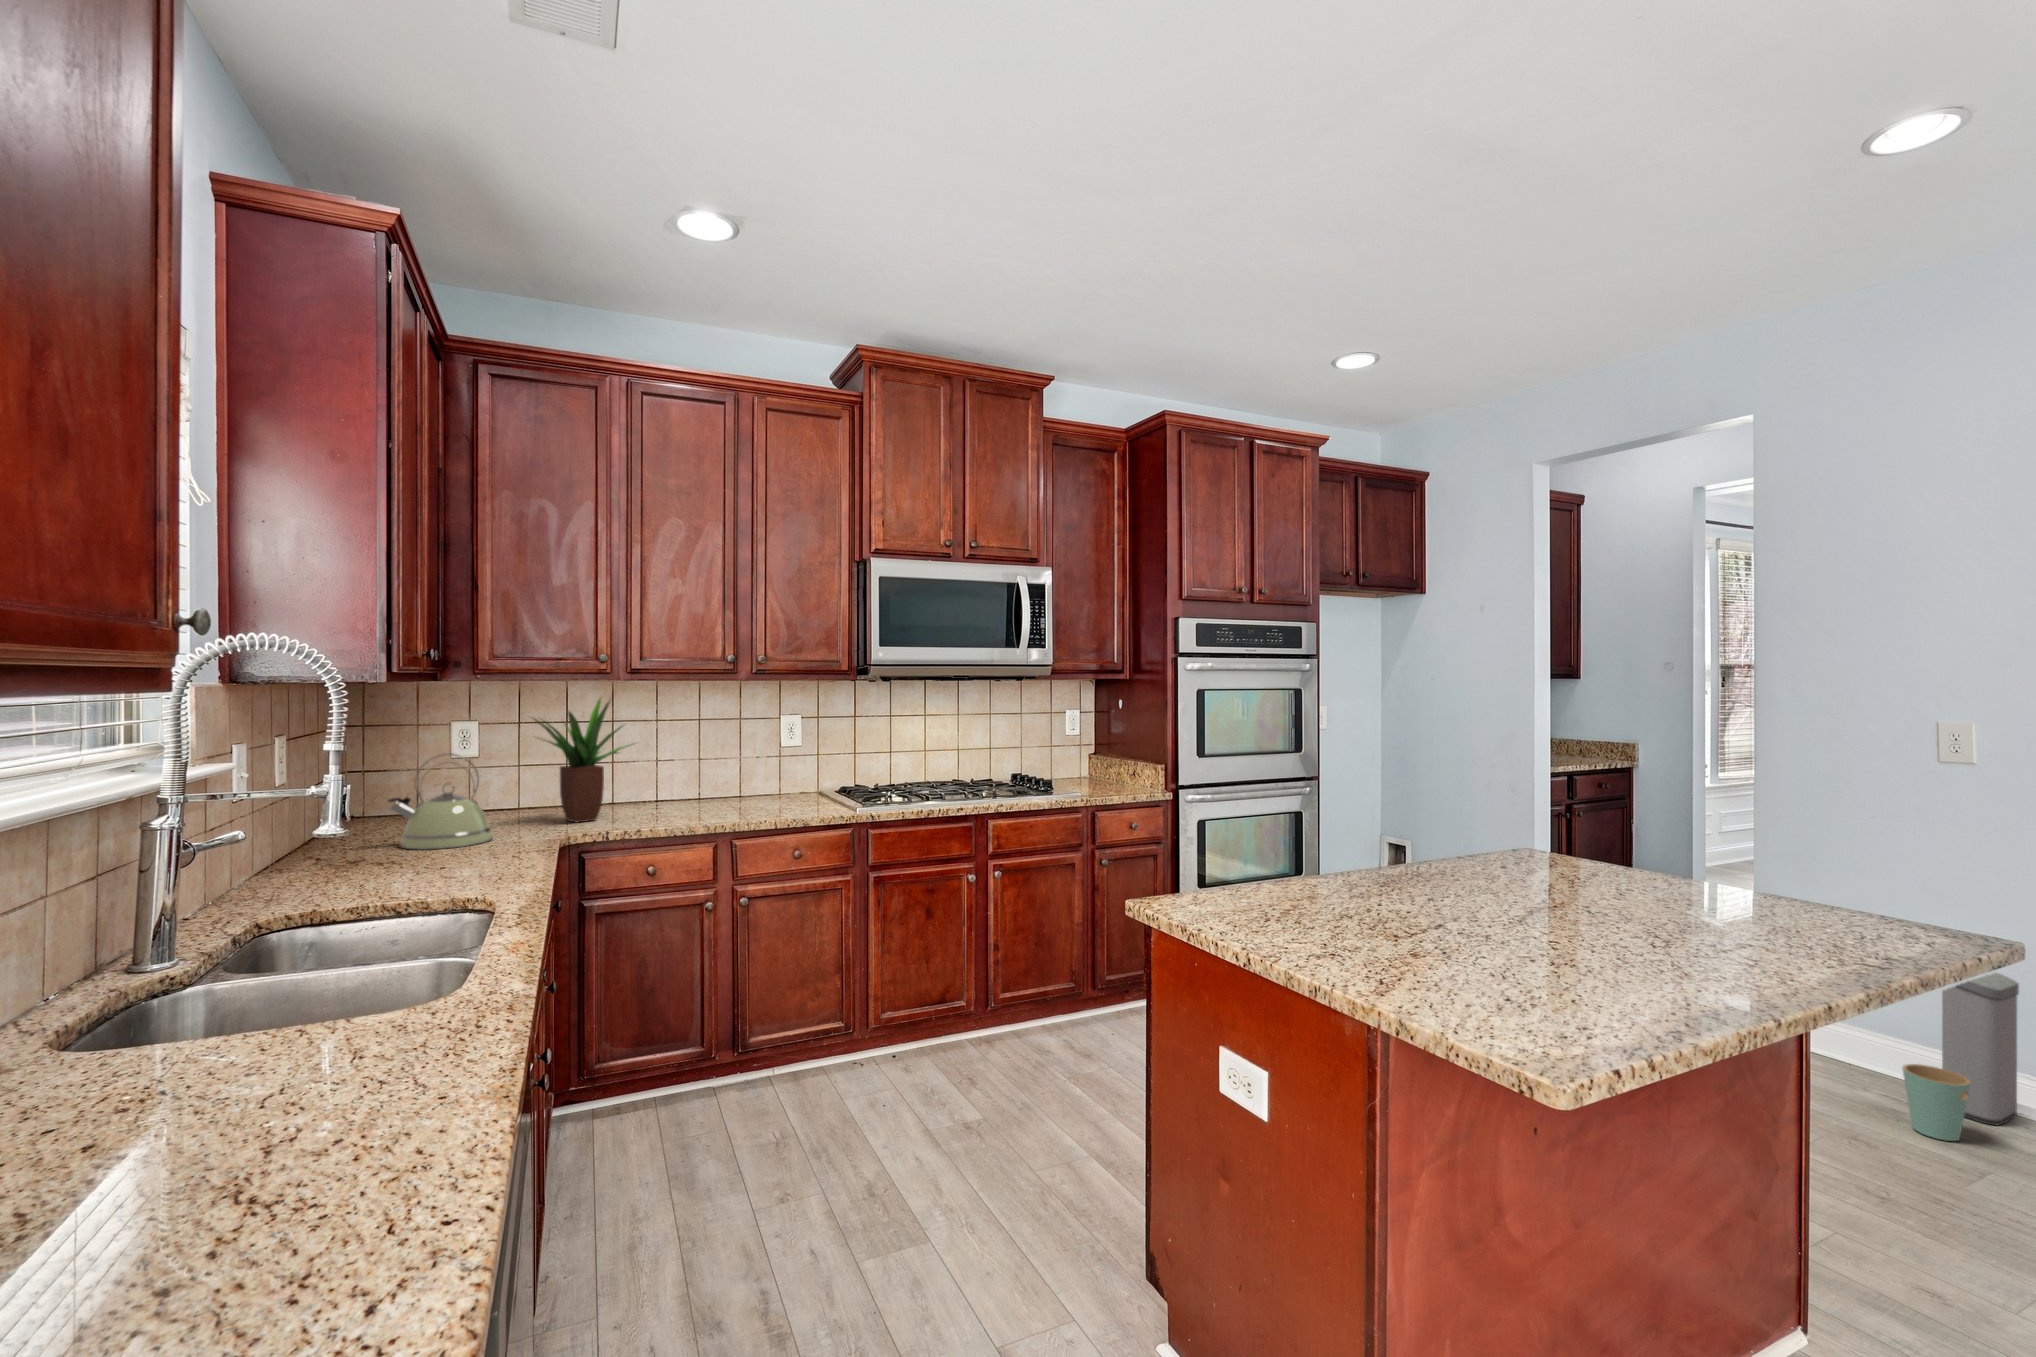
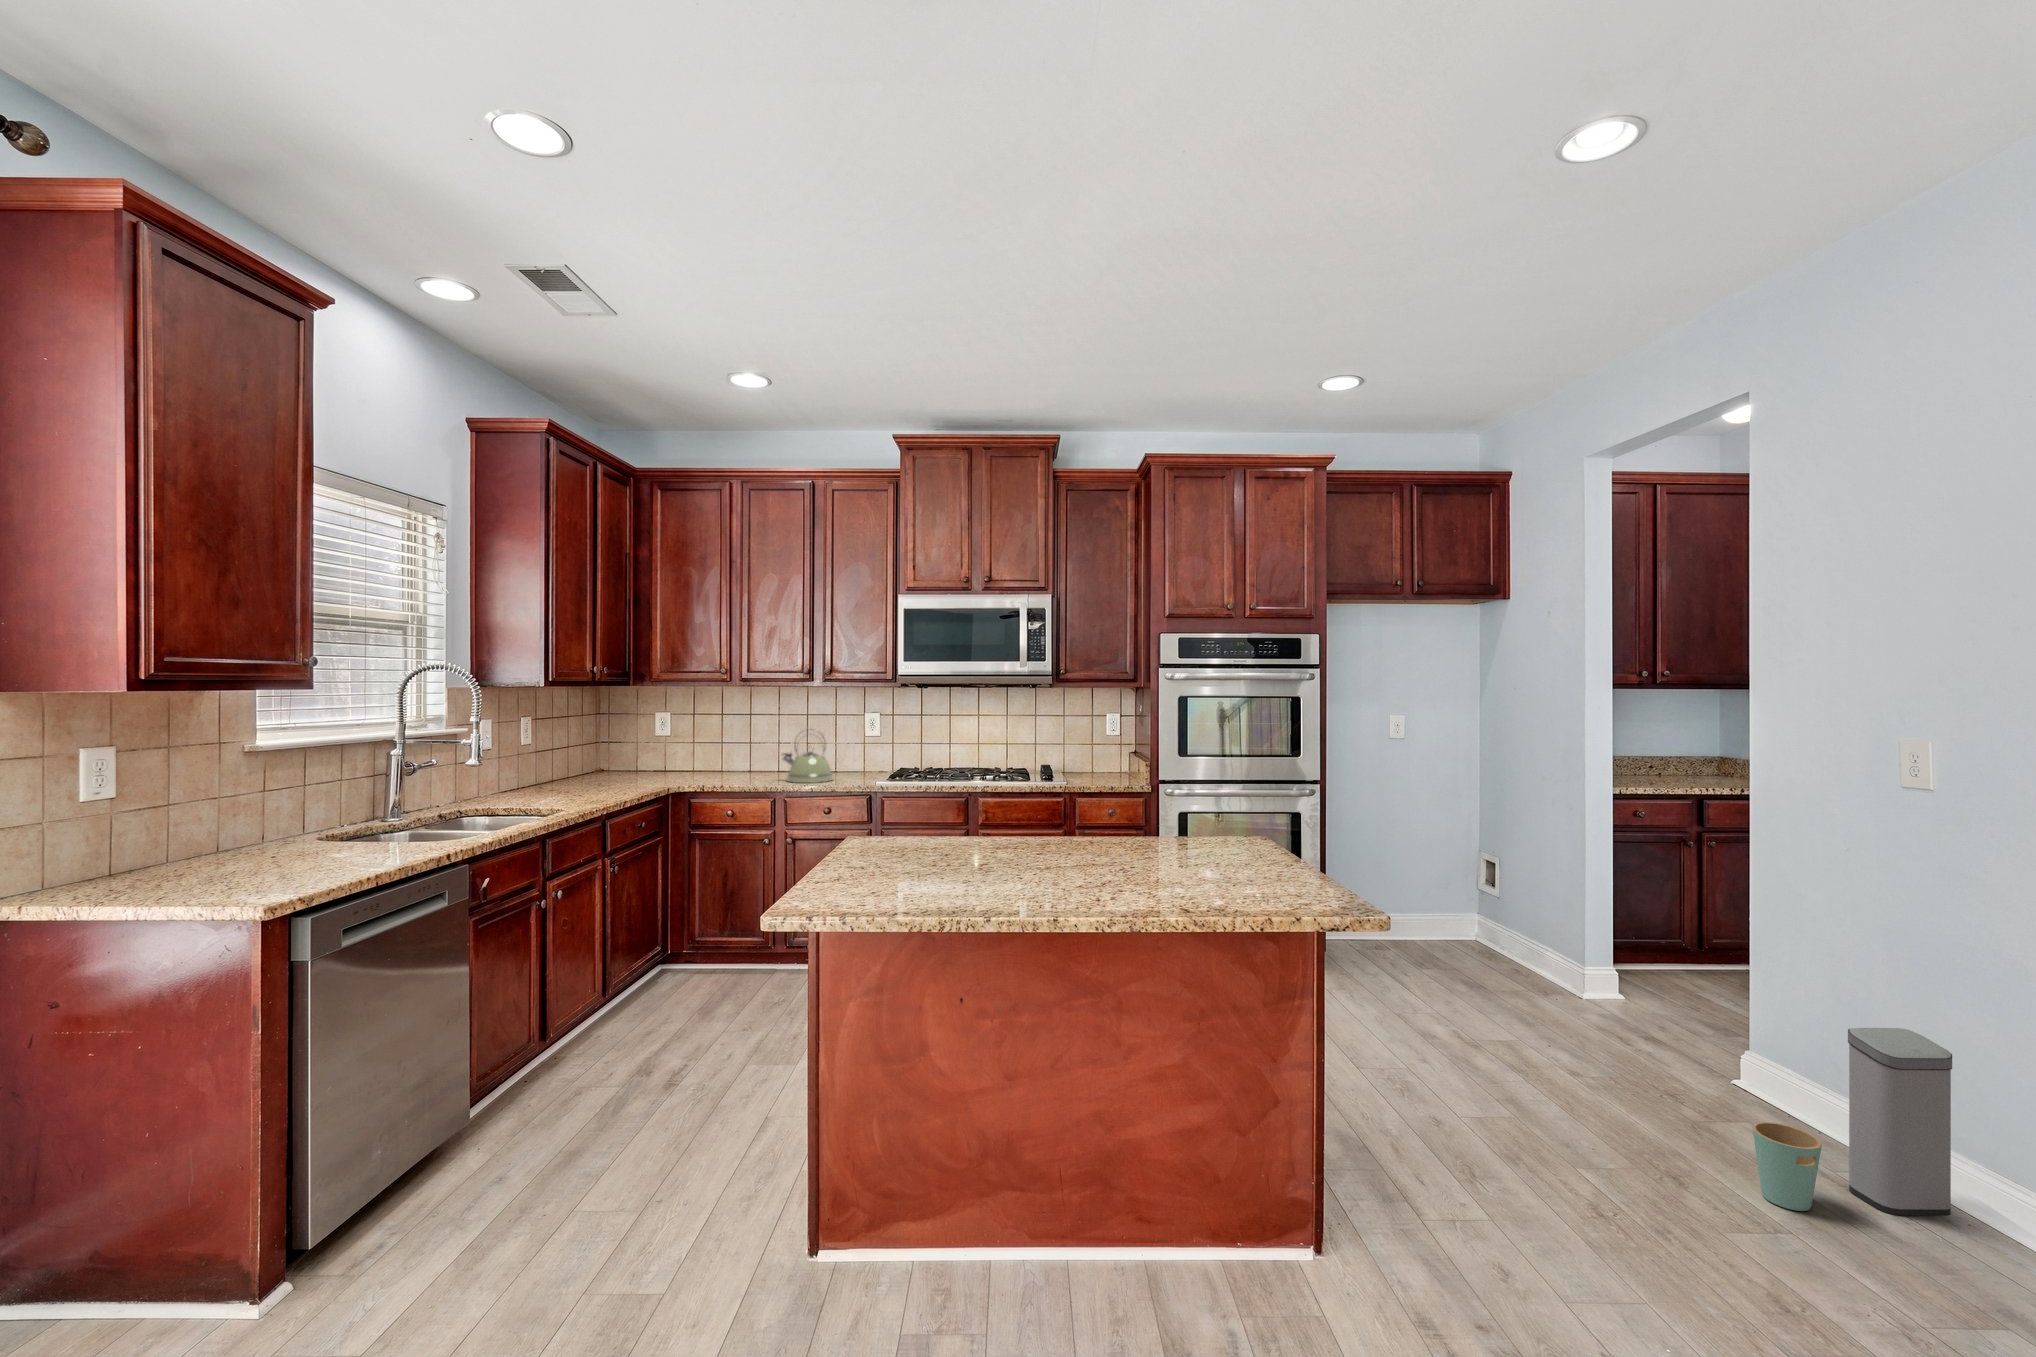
potted plant: present [535,699,628,823] -> none [679,697,751,780]
kettle: present [388,753,493,849] -> present [783,748,833,783]

